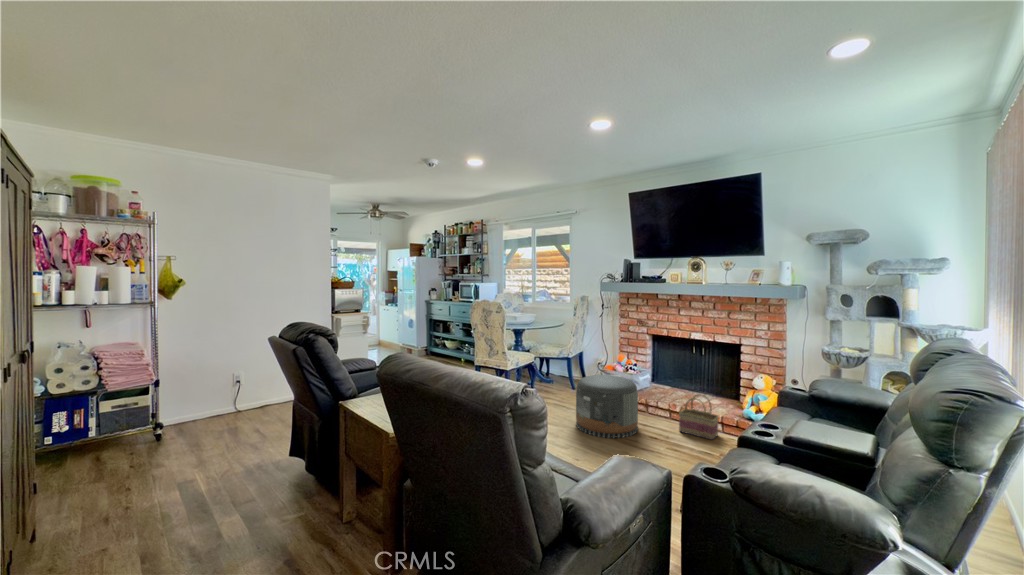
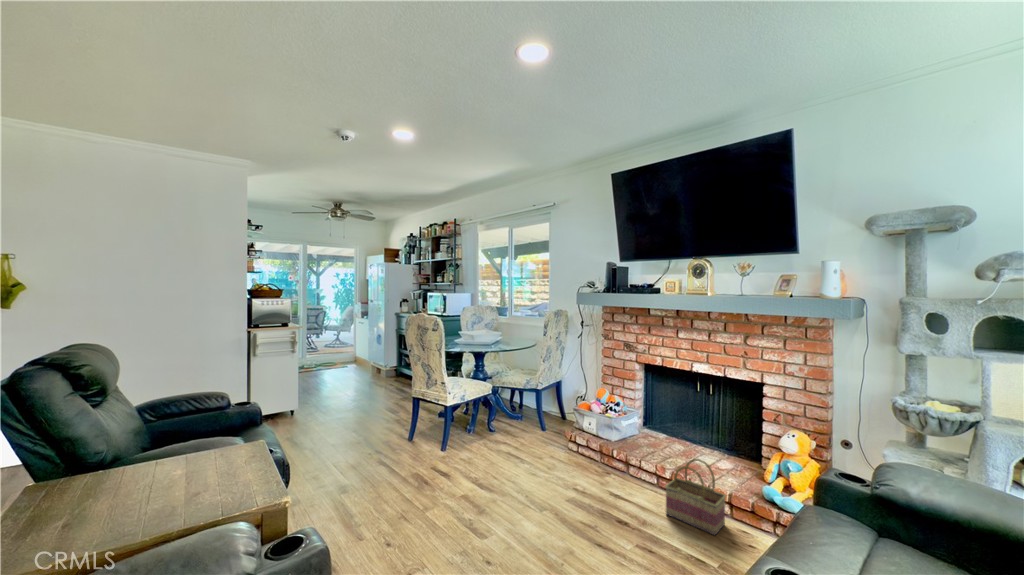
pouf: present [576,375,638,438] -> none [518,420,605,523]

